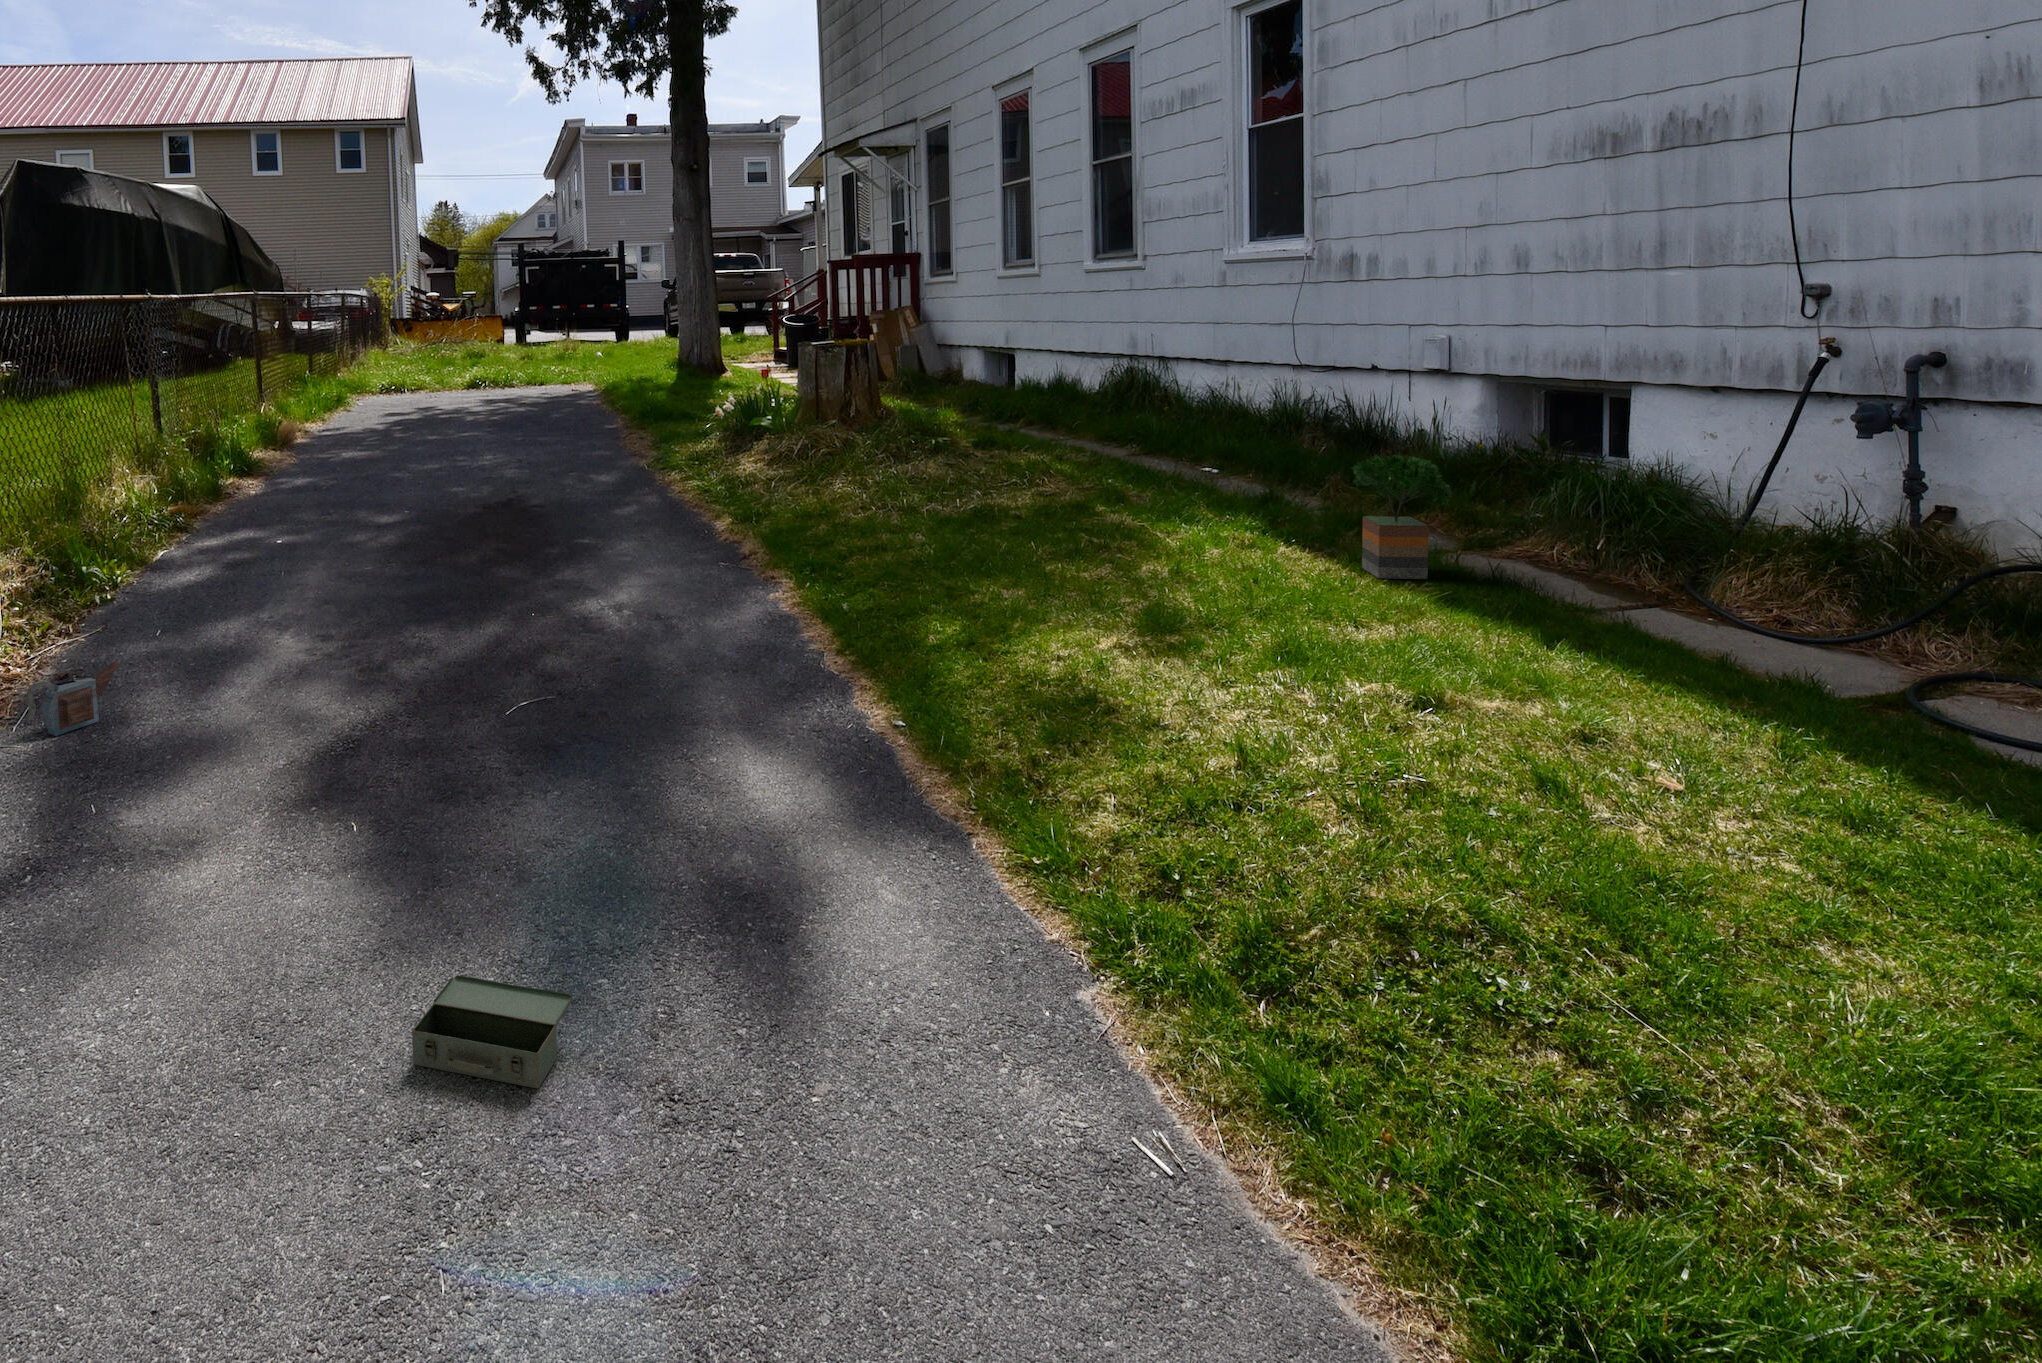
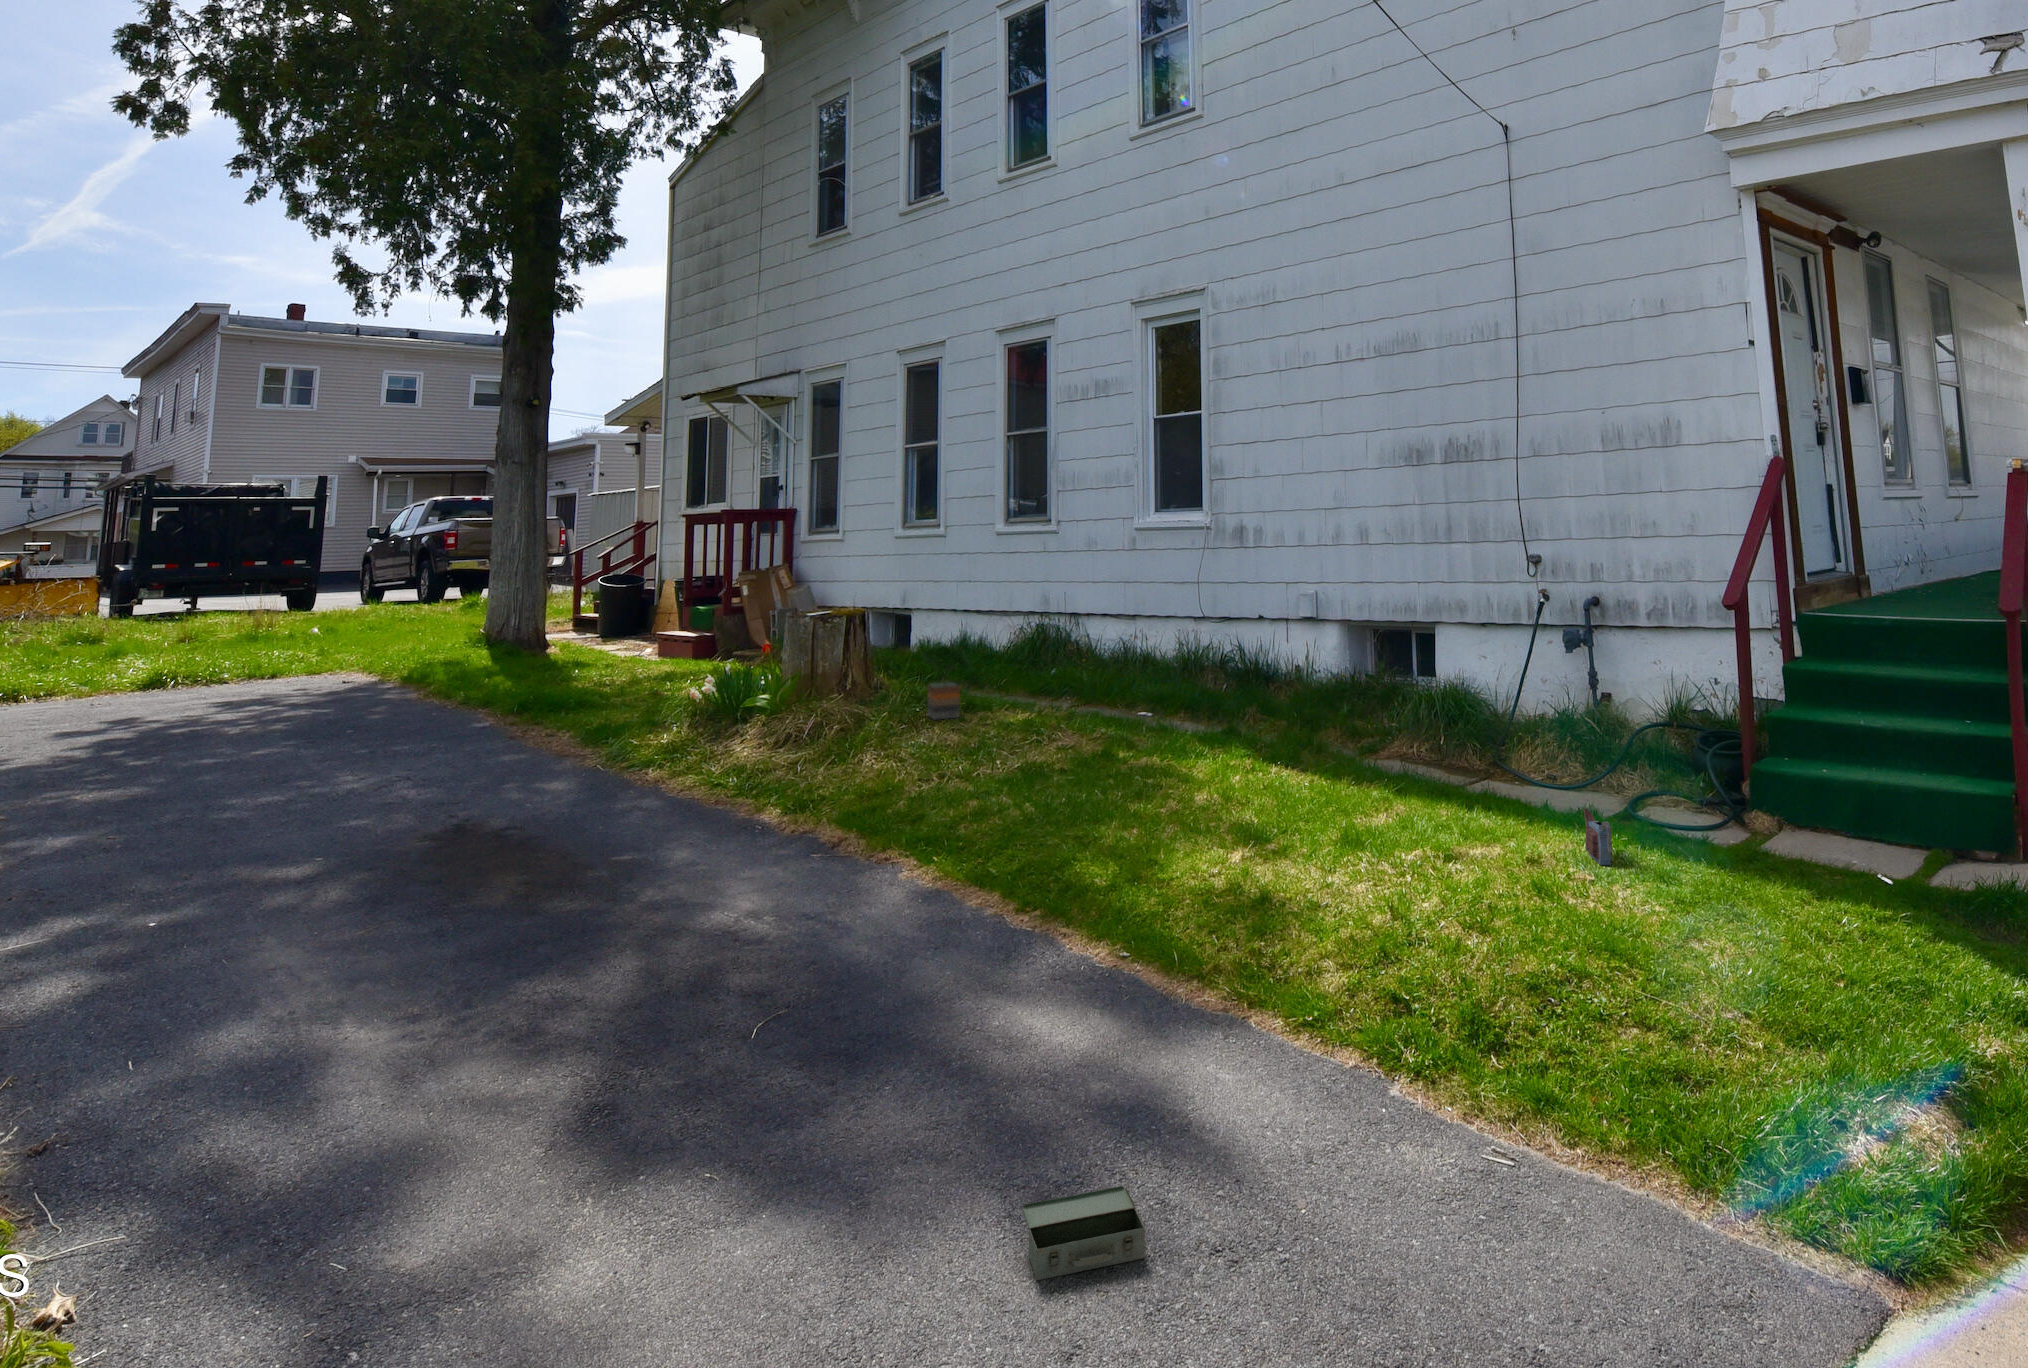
potted tree: present [1352,454,1451,579] -> present [922,645,970,719]
watering can: present [26,661,119,736] -> present [1584,808,1612,865]

